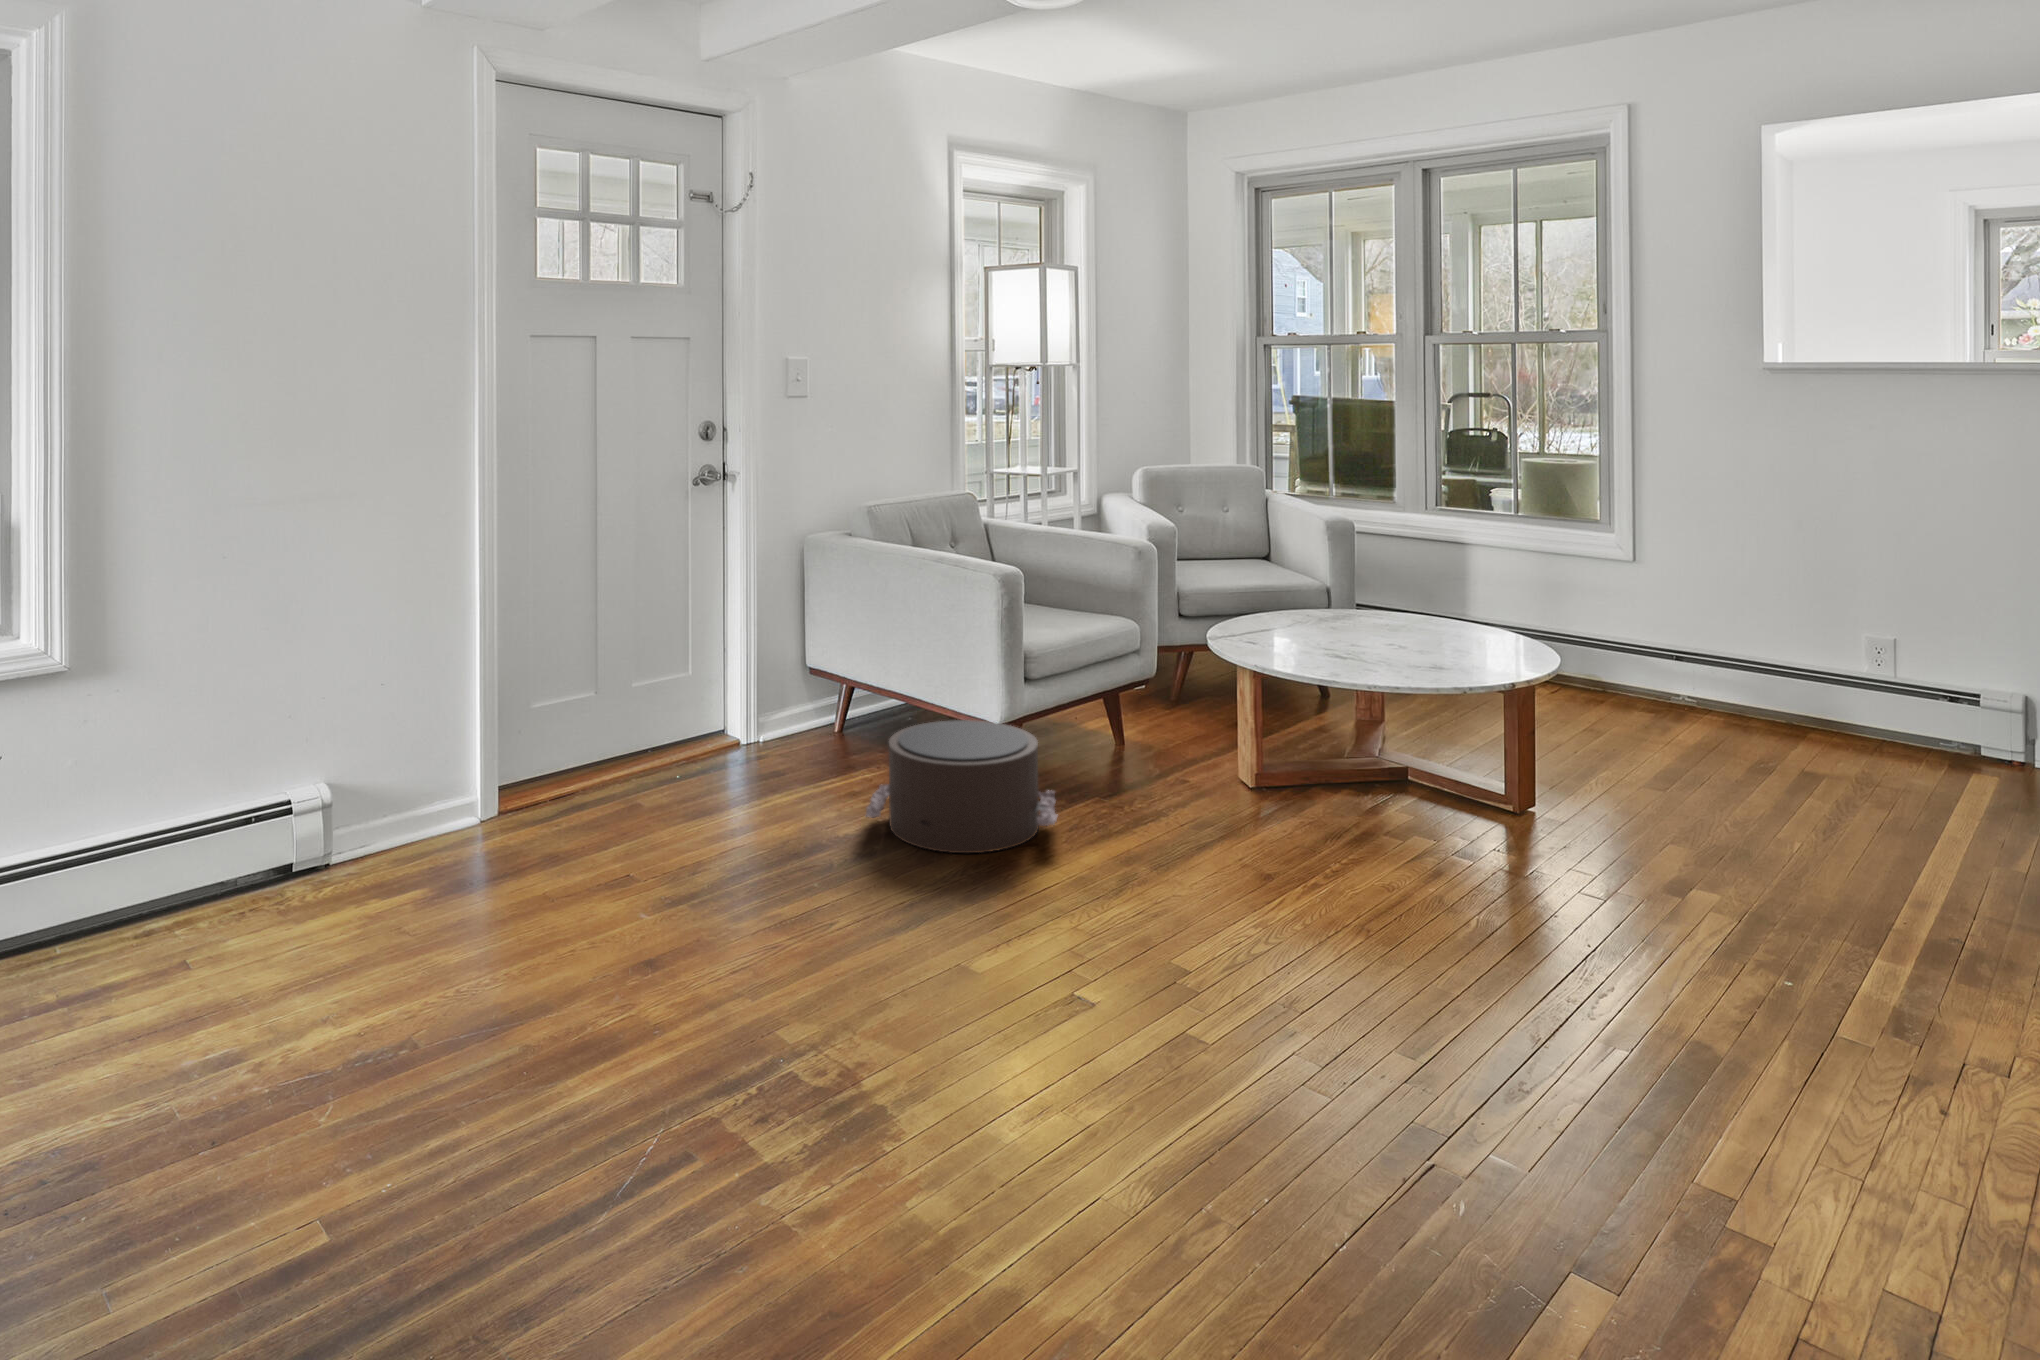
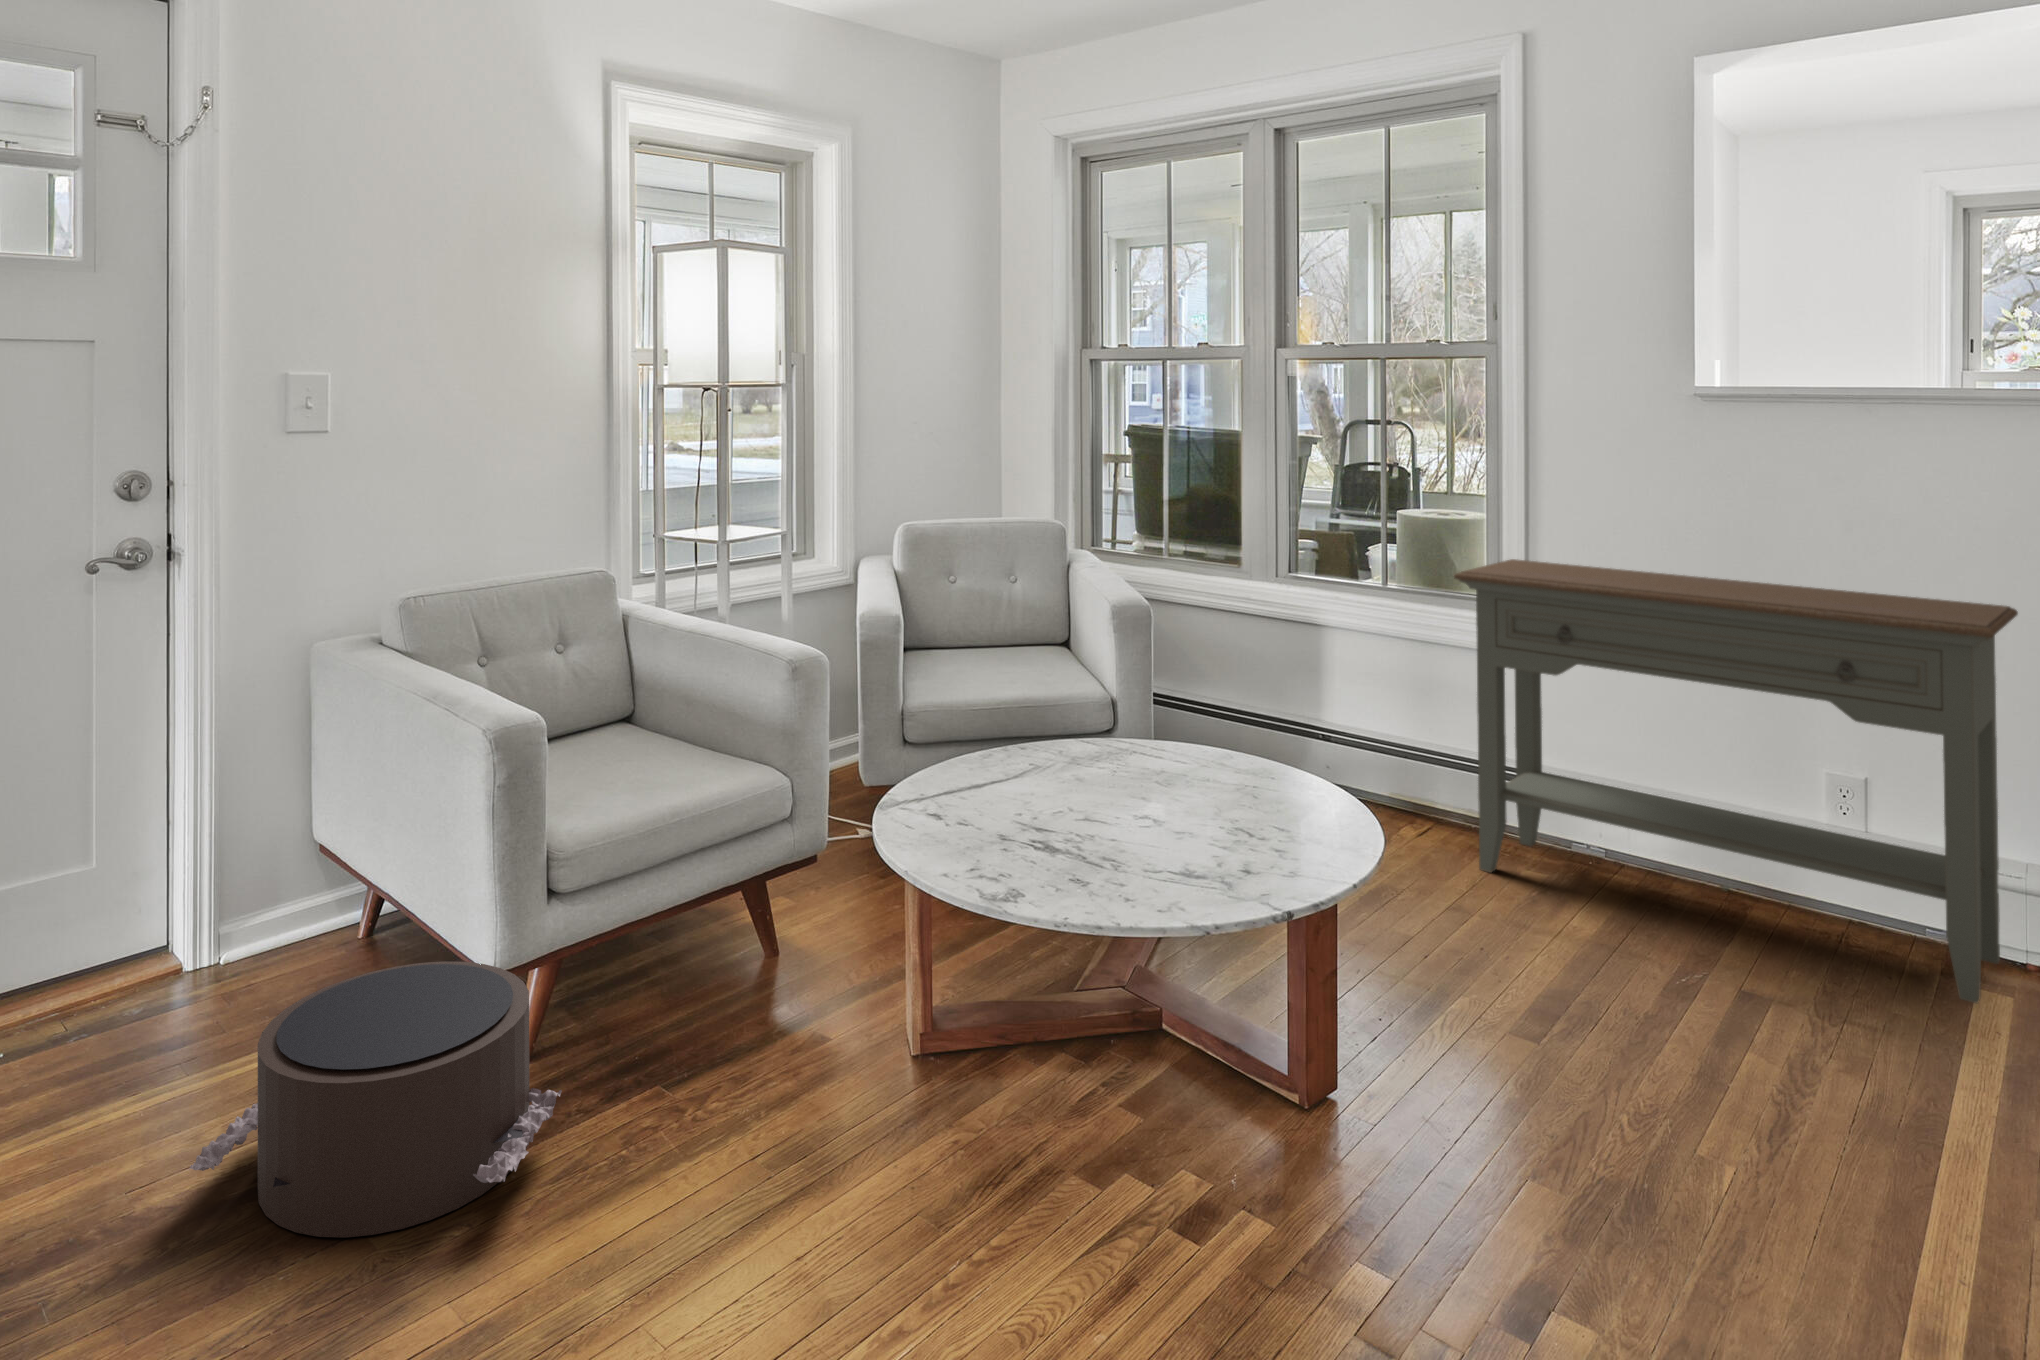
console table: none [1581,490,2006,780] -> present [1454,559,2018,1003]

